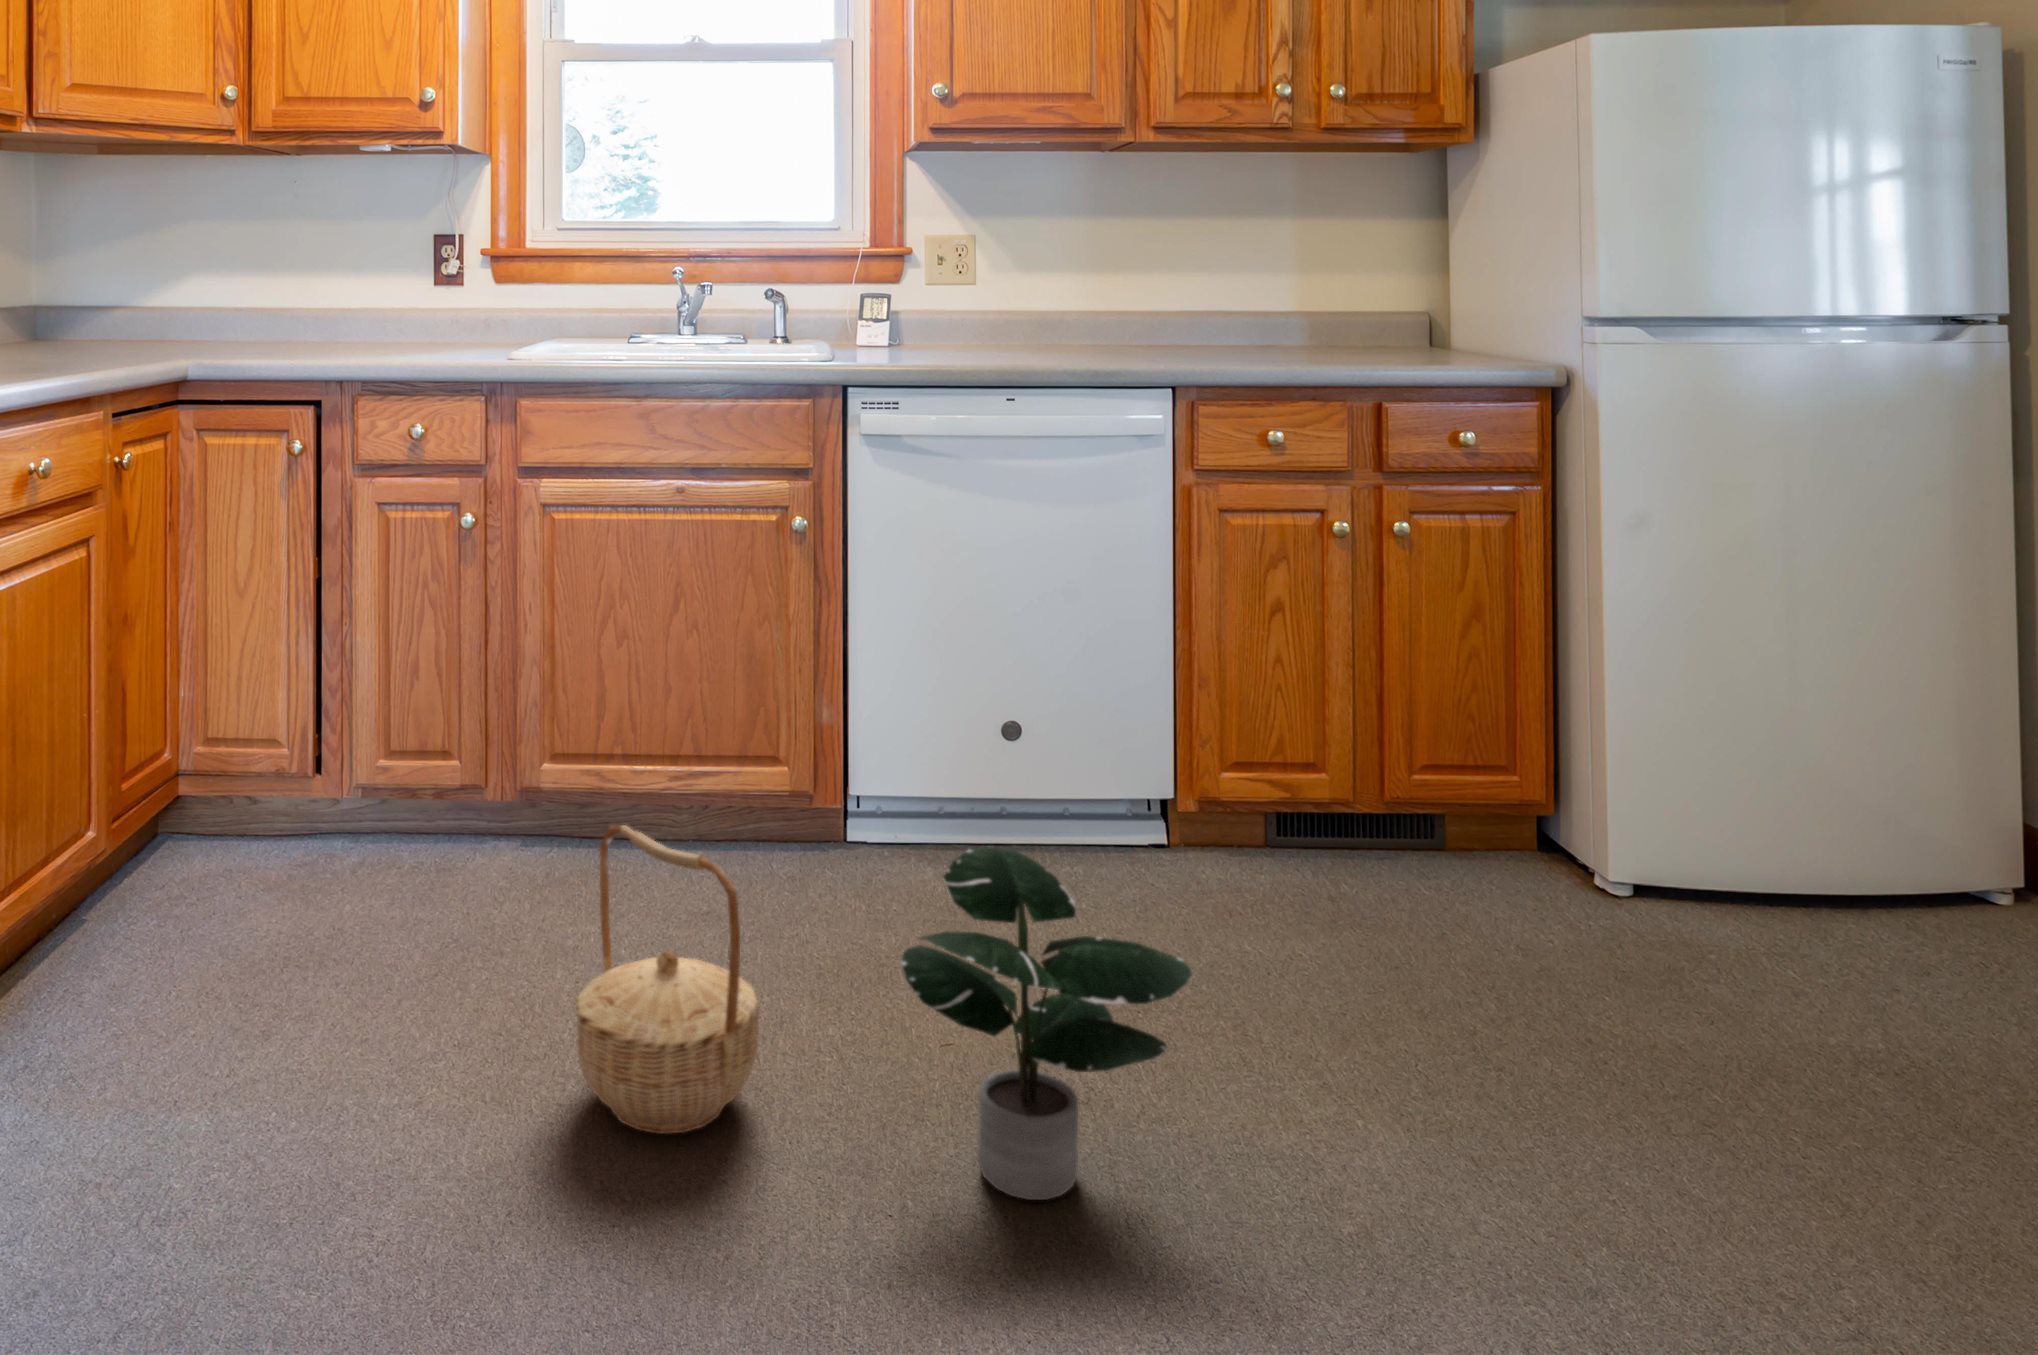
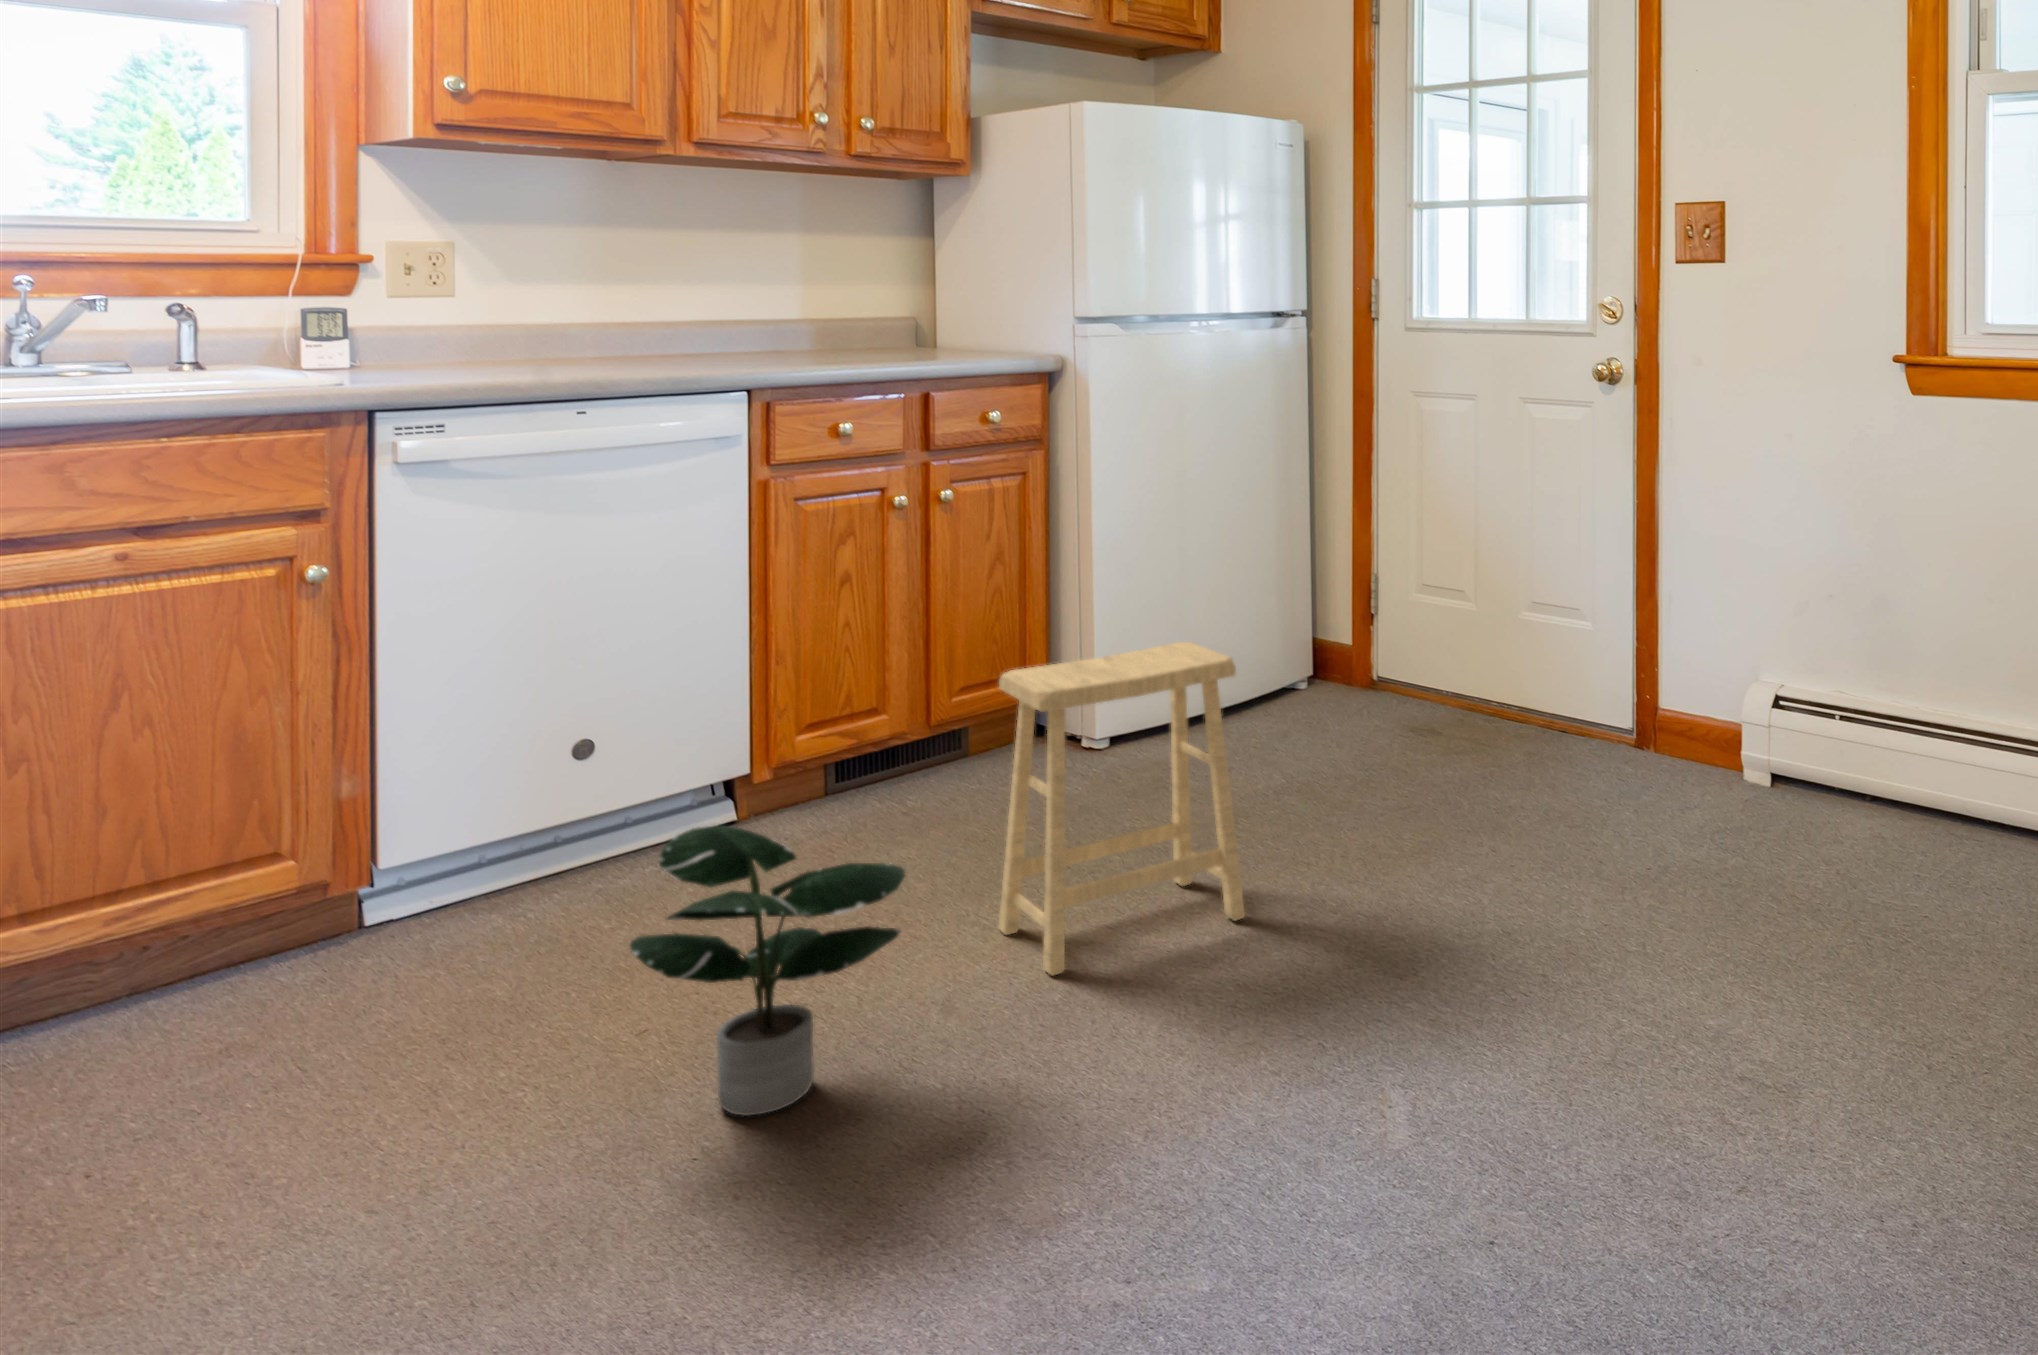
footstool: none [1371,757,1742,1228] -> present [999,642,1245,975]
basket: present [576,825,759,1134] -> none [189,922,453,1253]

